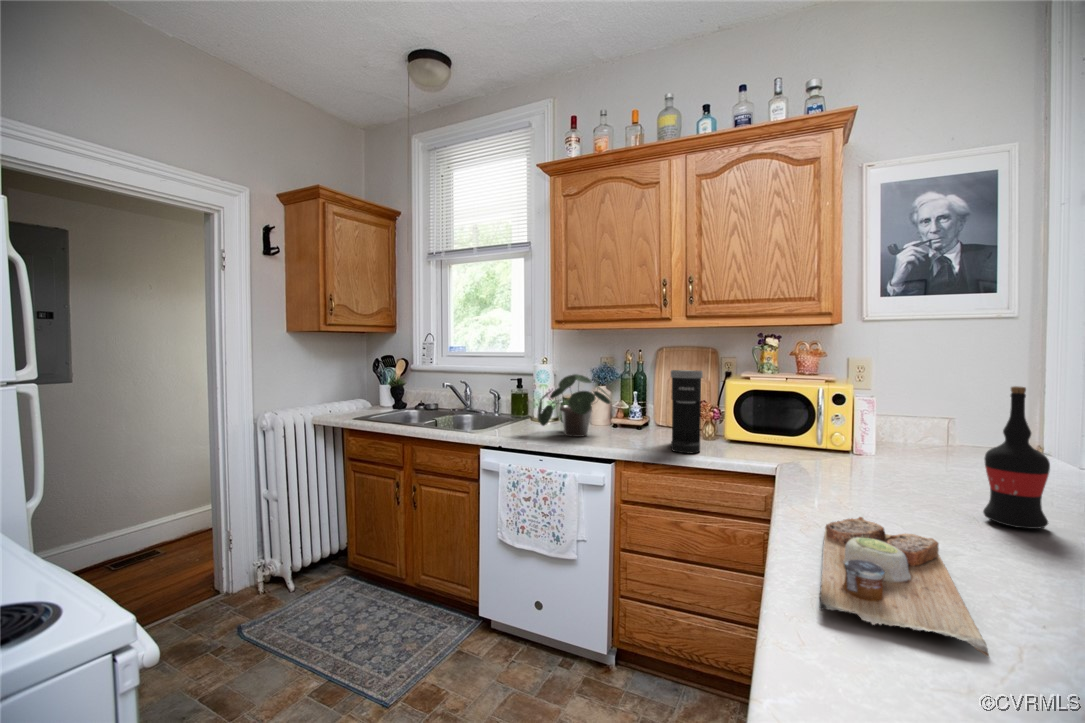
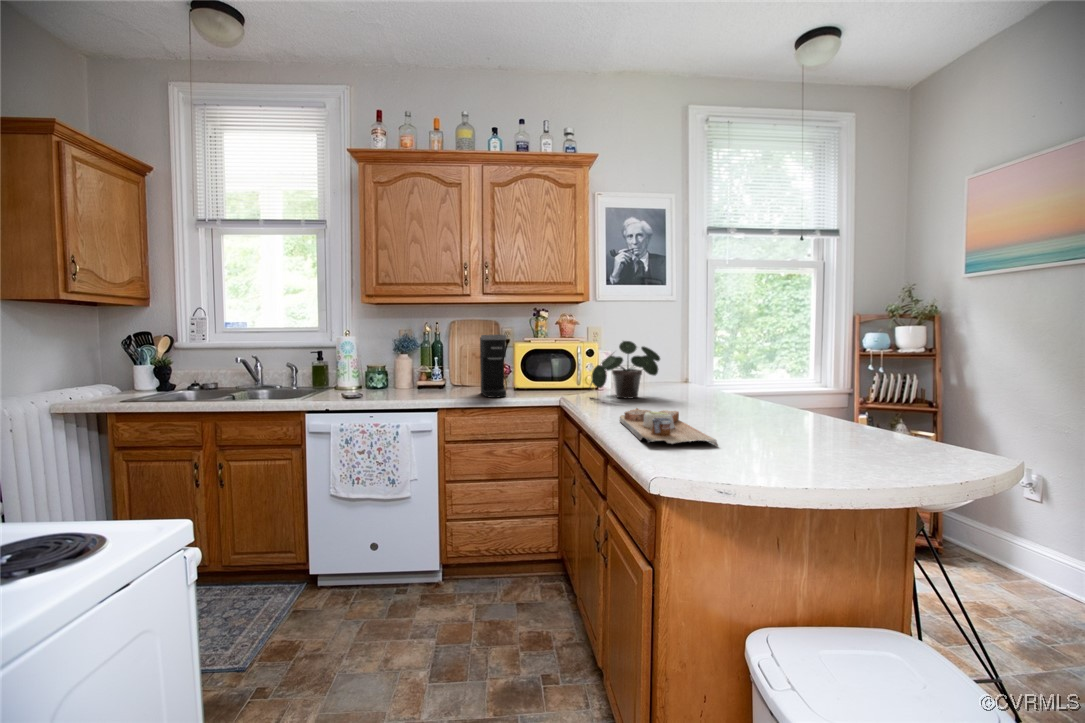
potted plant: present [537,374,610,437] -> present [591,341,660,399]
wine bottle: present [983,386,1050,529] -> none [682,332,710,408]

